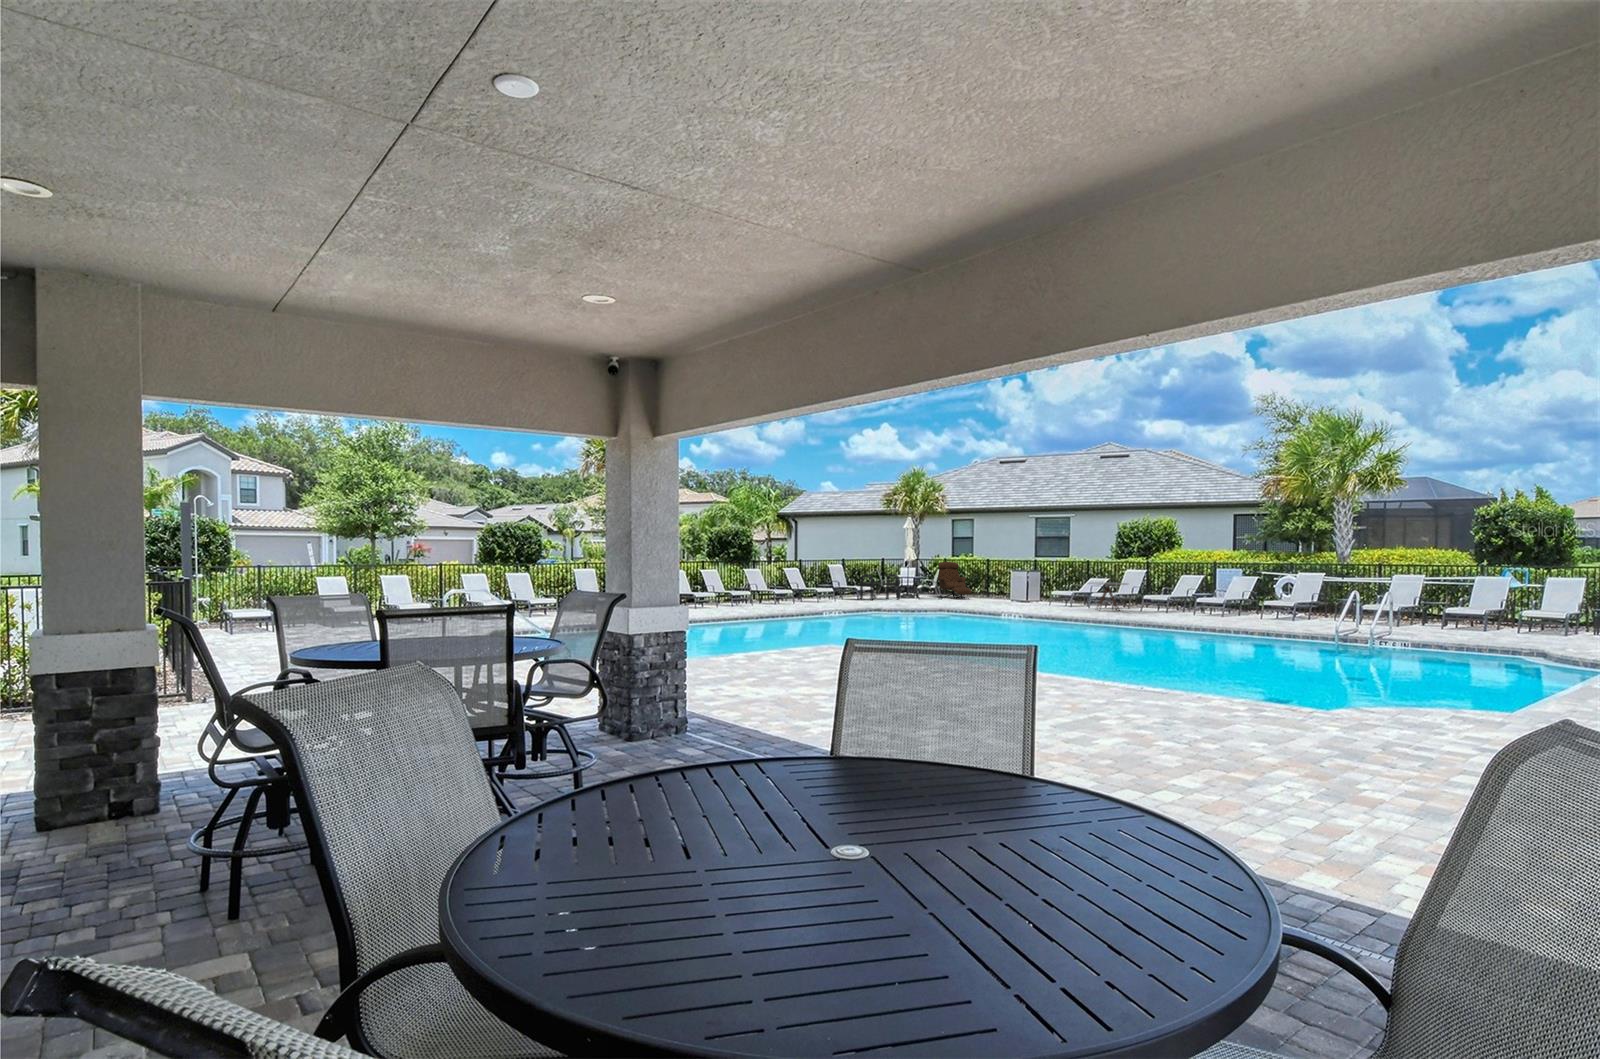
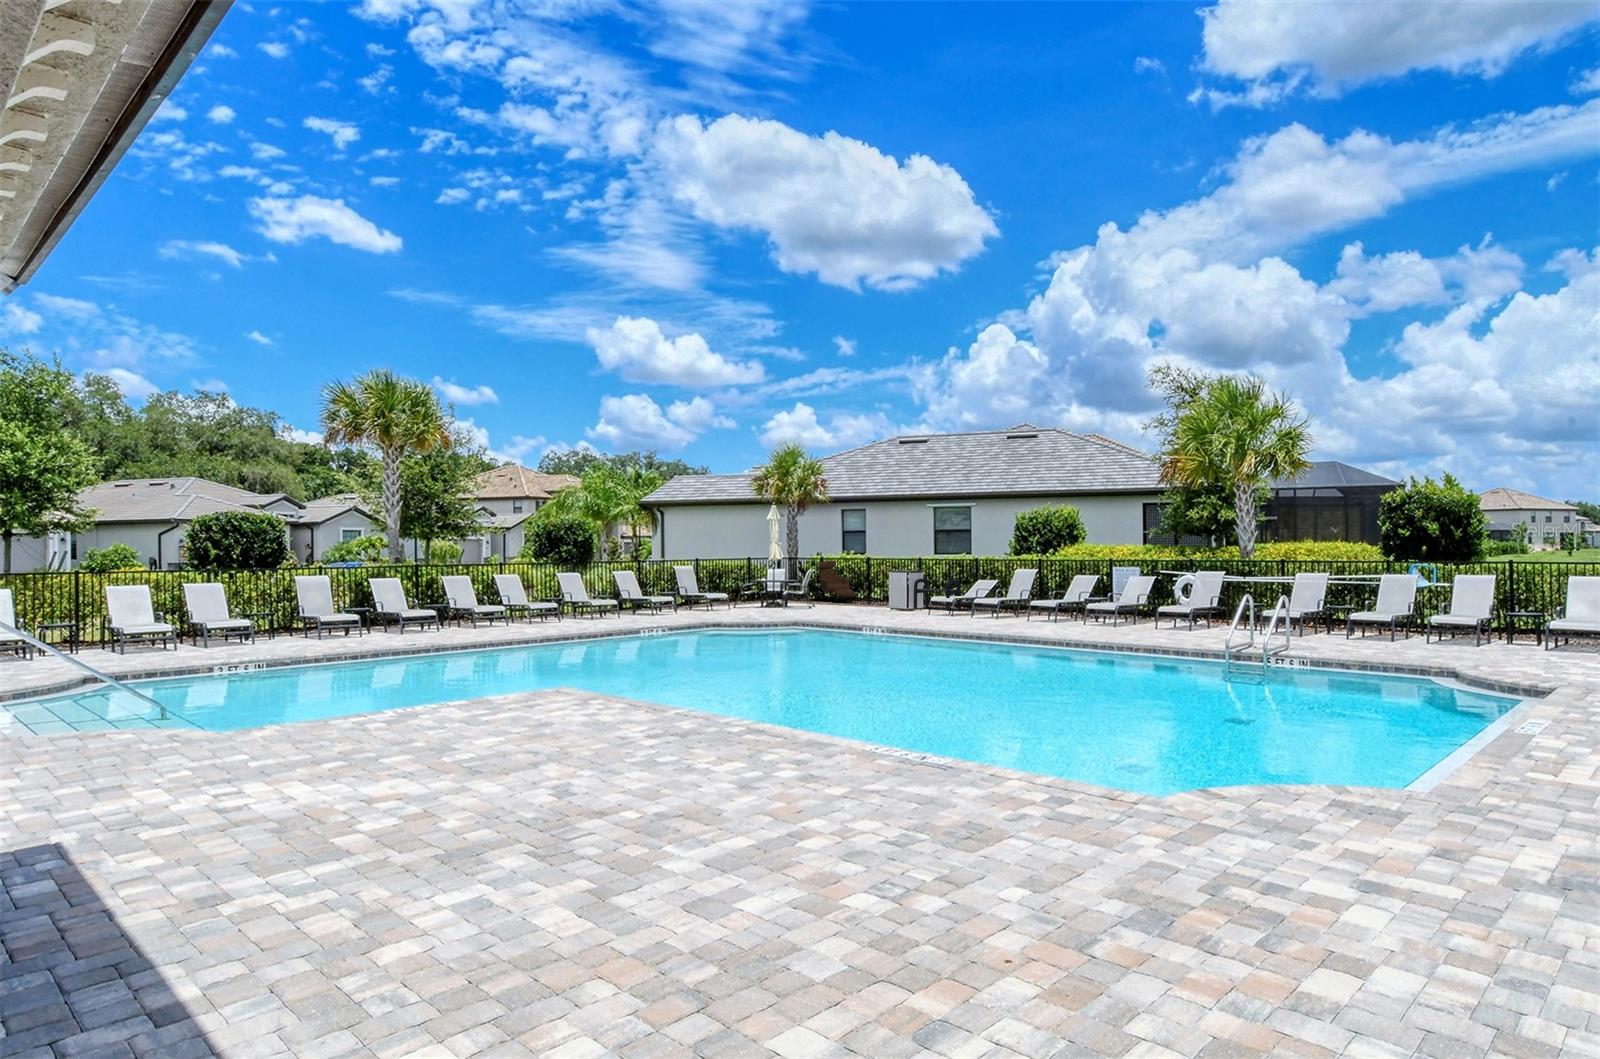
bench: present [860,574,900,600] -> present [914,579,961,610]
round table: present [1097,583,1126,610] -> none [973,584,1019,617]

